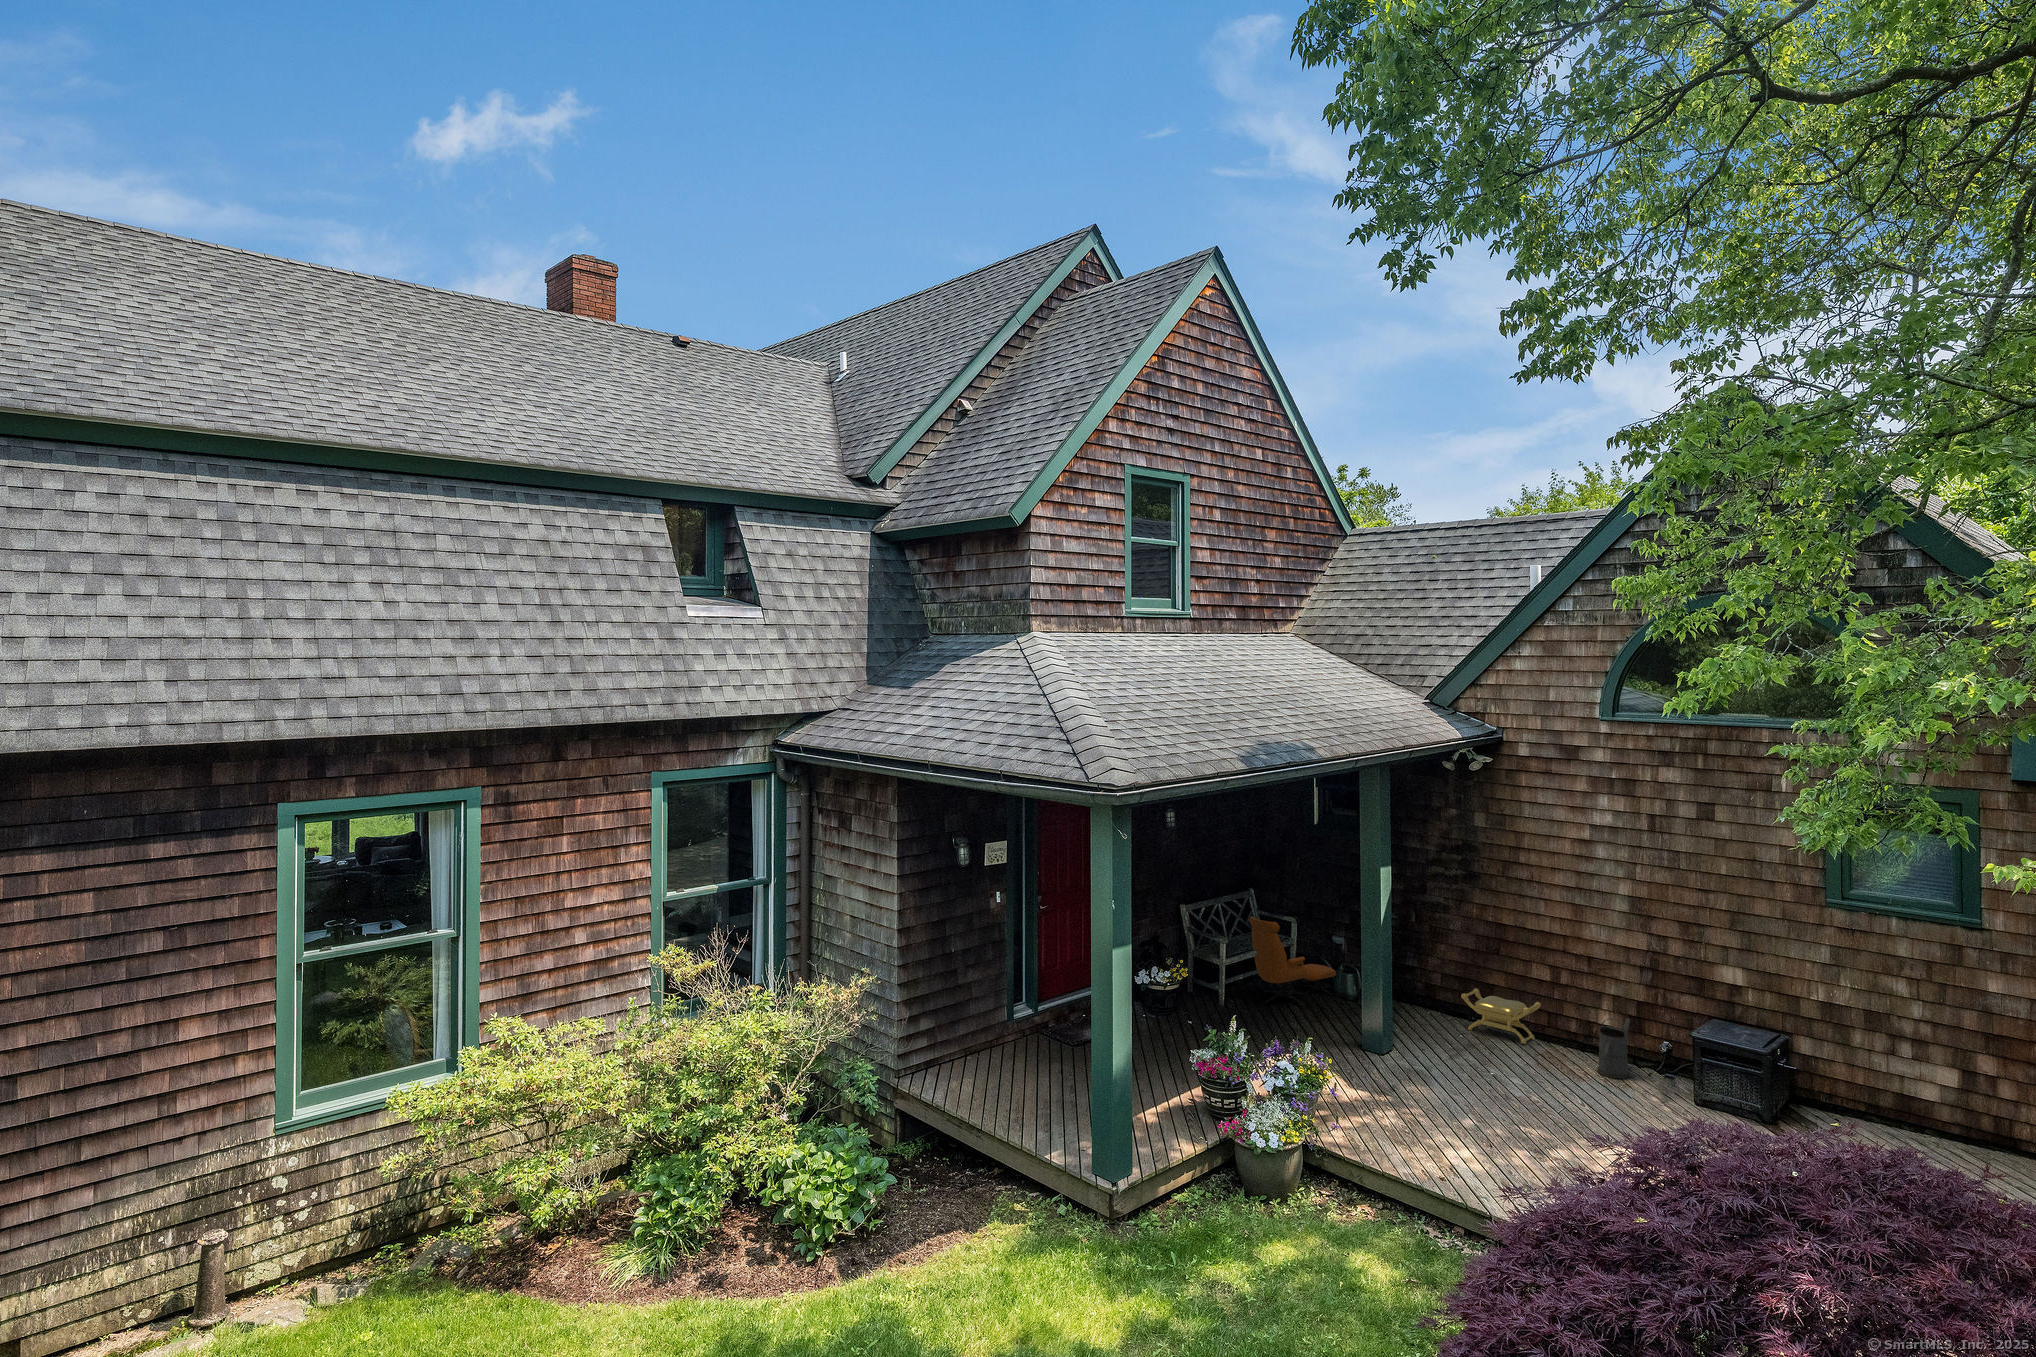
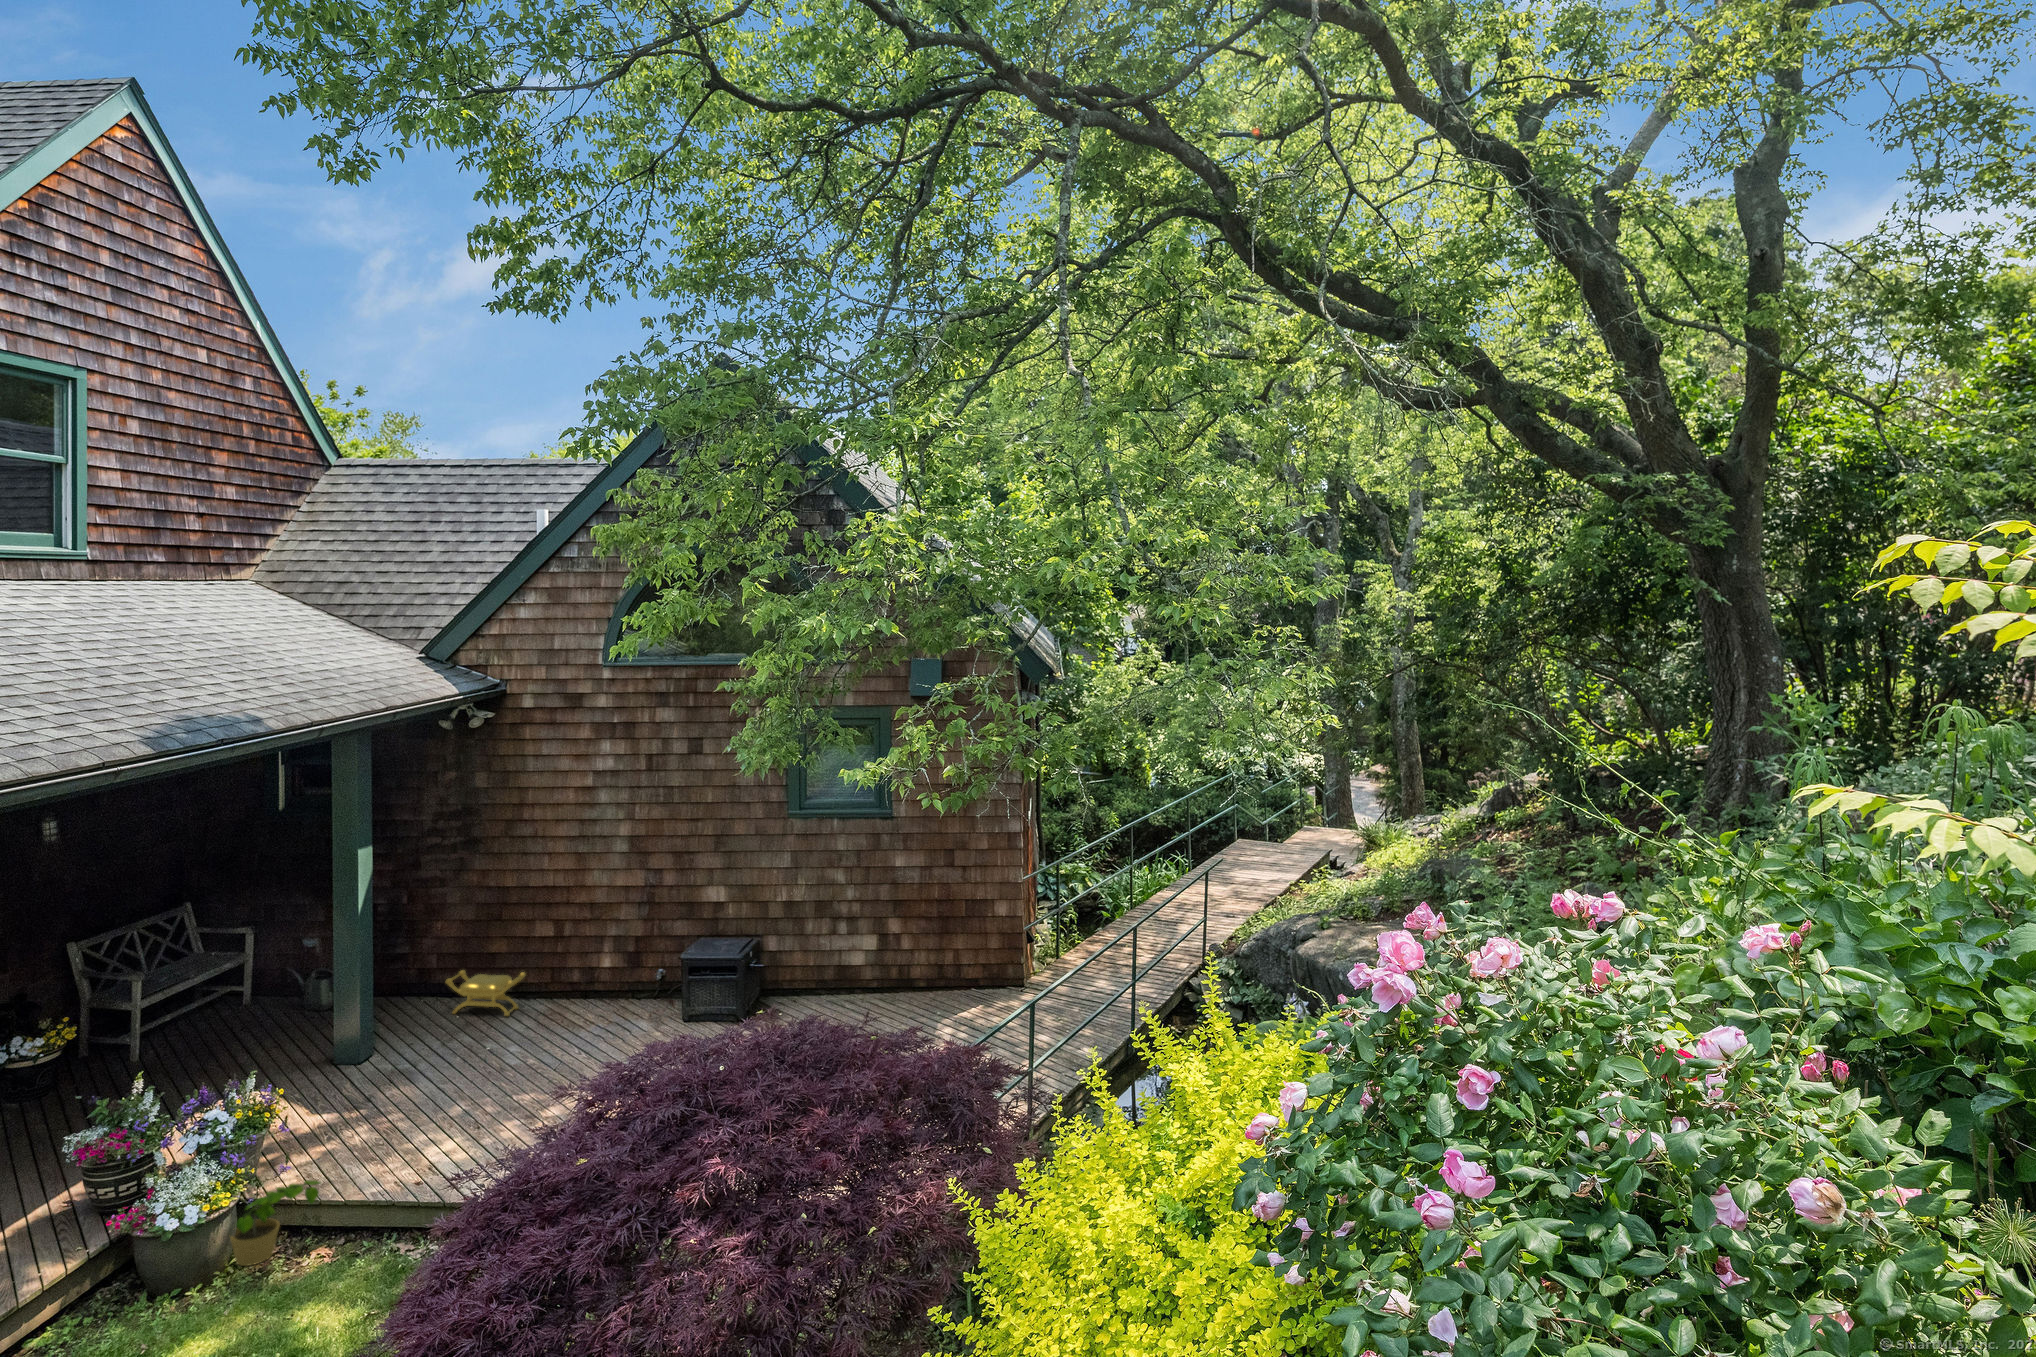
lounge chair: present [1250,916,1336,1005] -> none [178,938,301,1039]
watering can: present [1597,1018,1630,1078] -> none [572,971,604,1030]
potted plant: none [1299,1140,1372,1206] -> present [230,1181,320,1266]

